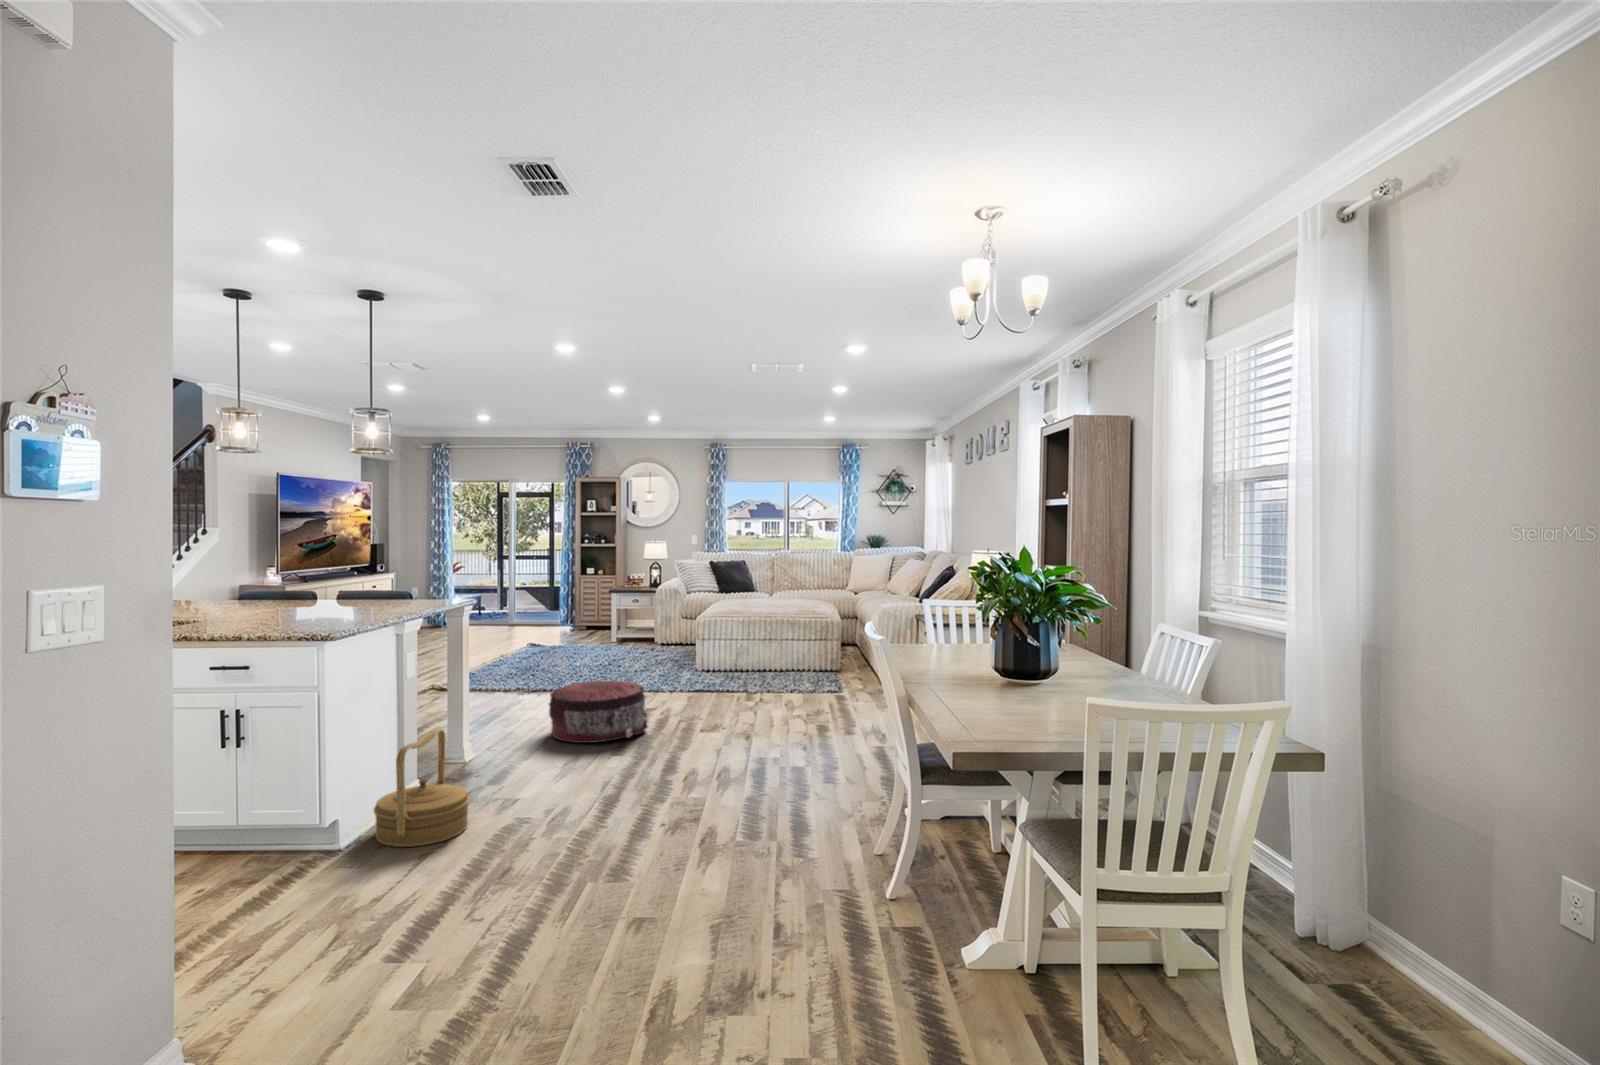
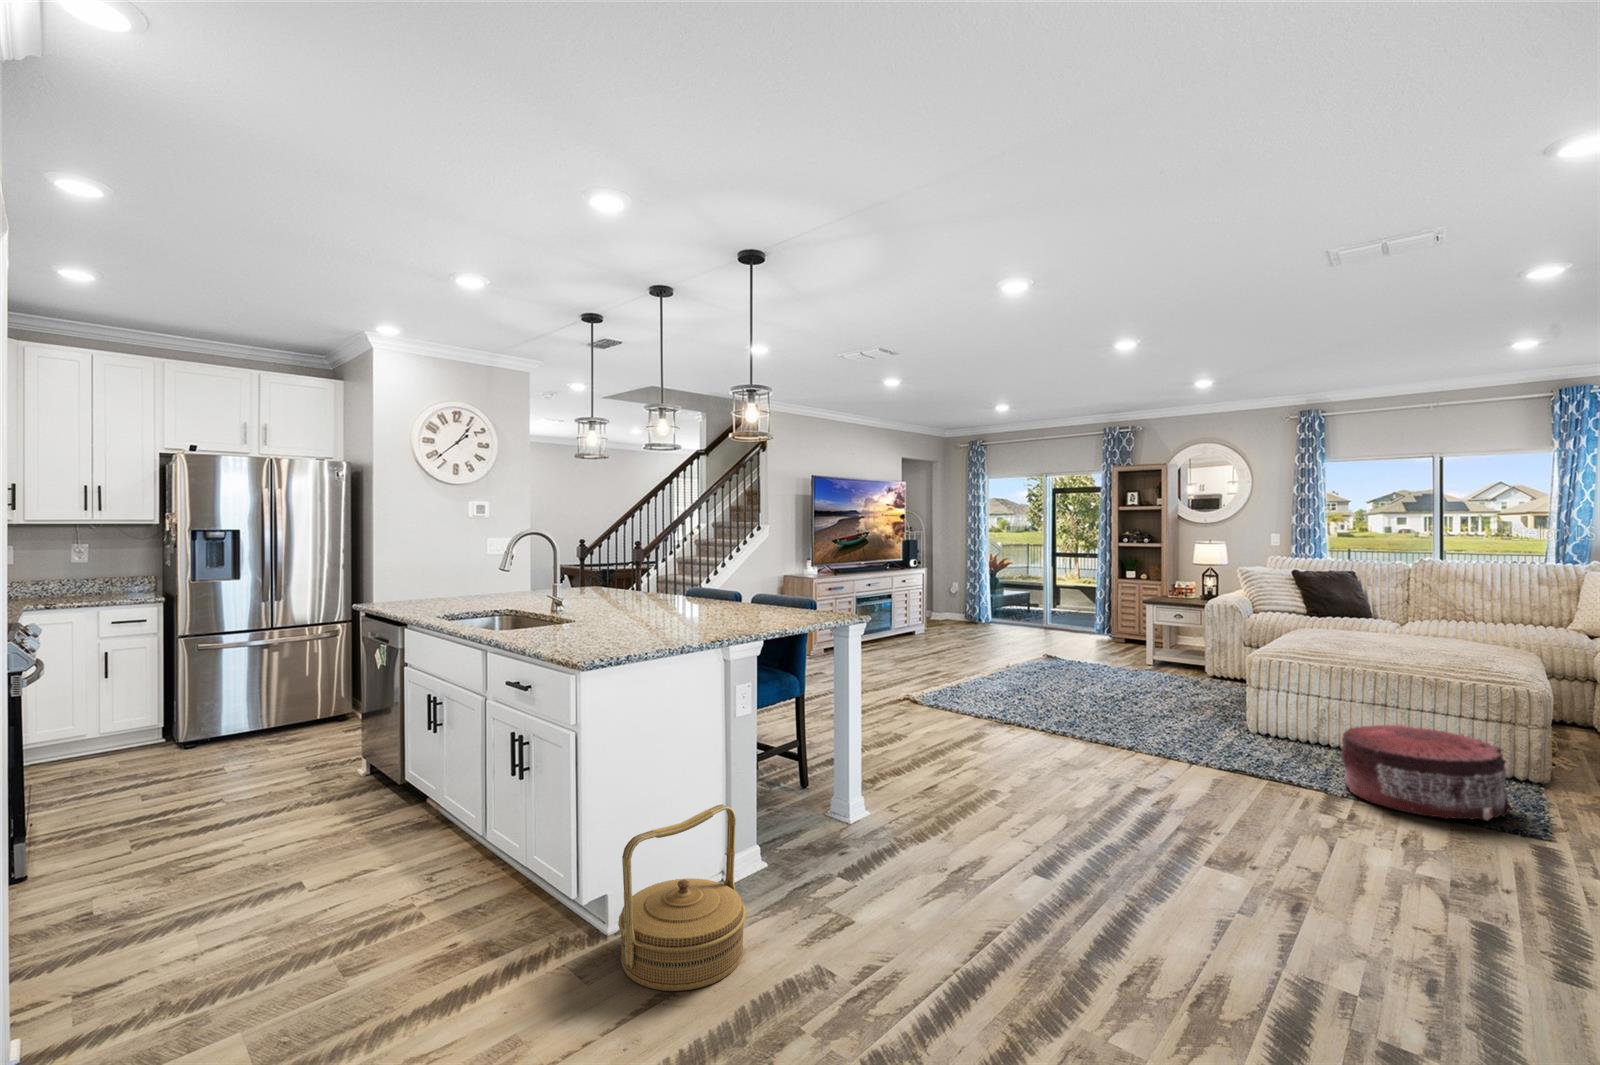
pouf: present [549,680,648,743] -> present [1341,724,1512,820]

